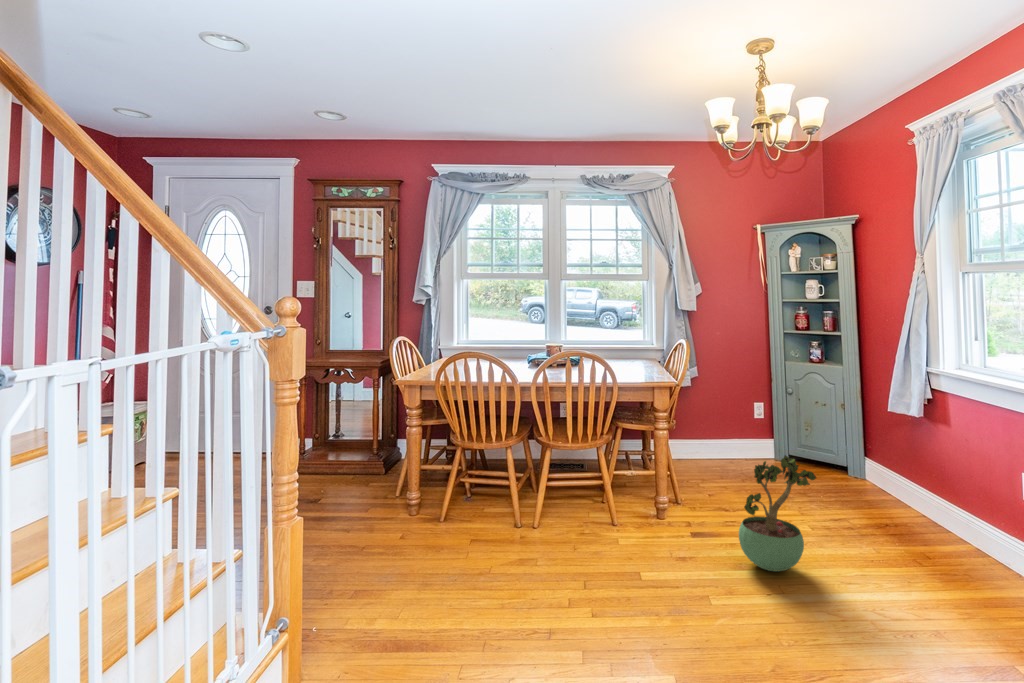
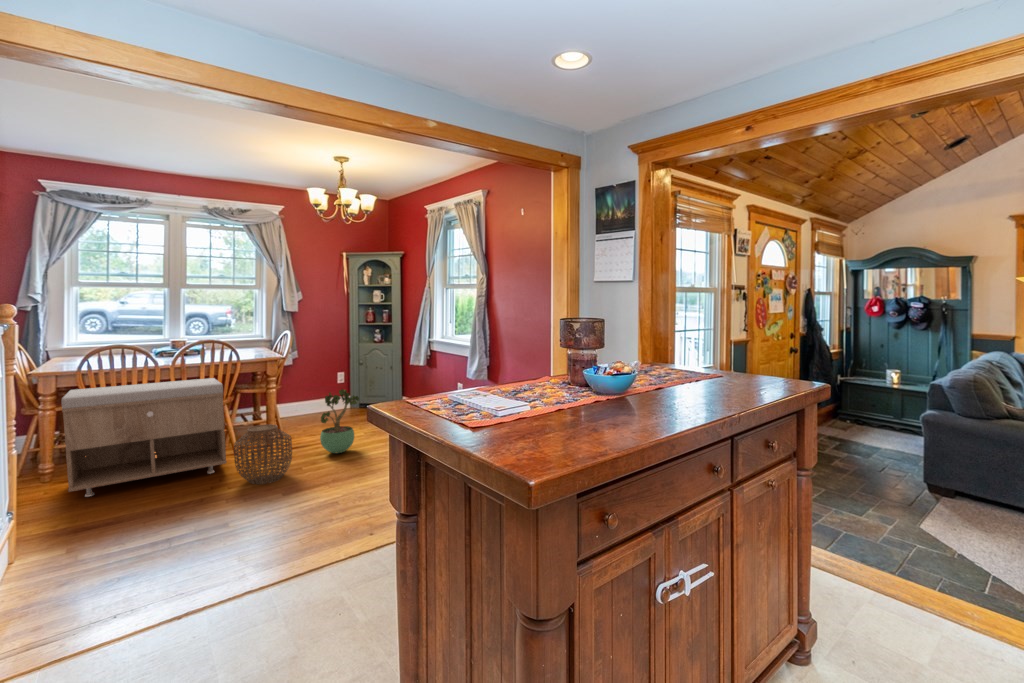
storage bench: none [416,405,598,554] -> present [62,378,226,497]
woven basket: none [610,505,703,617] -> present [234,424,292,484]

